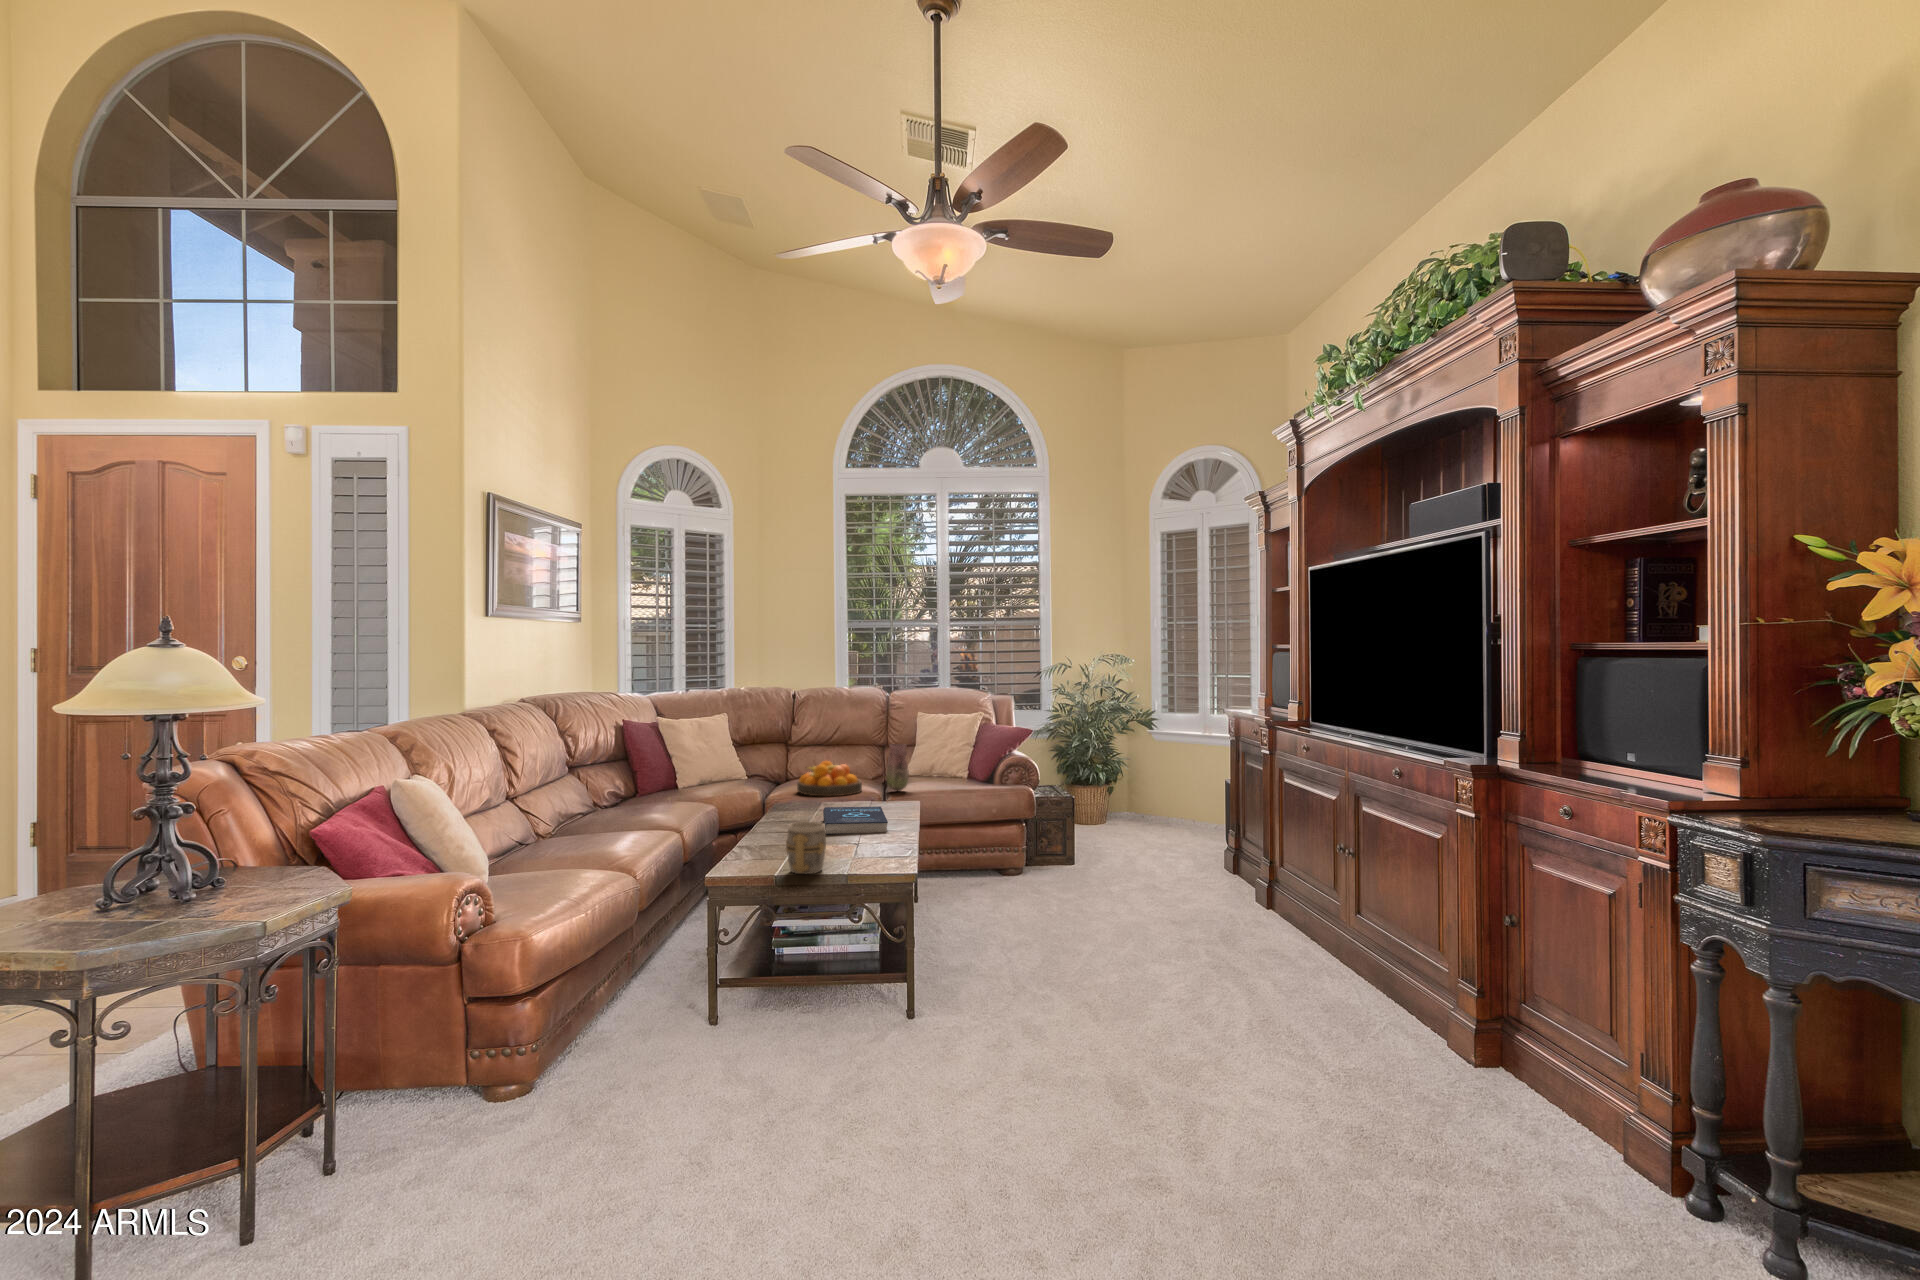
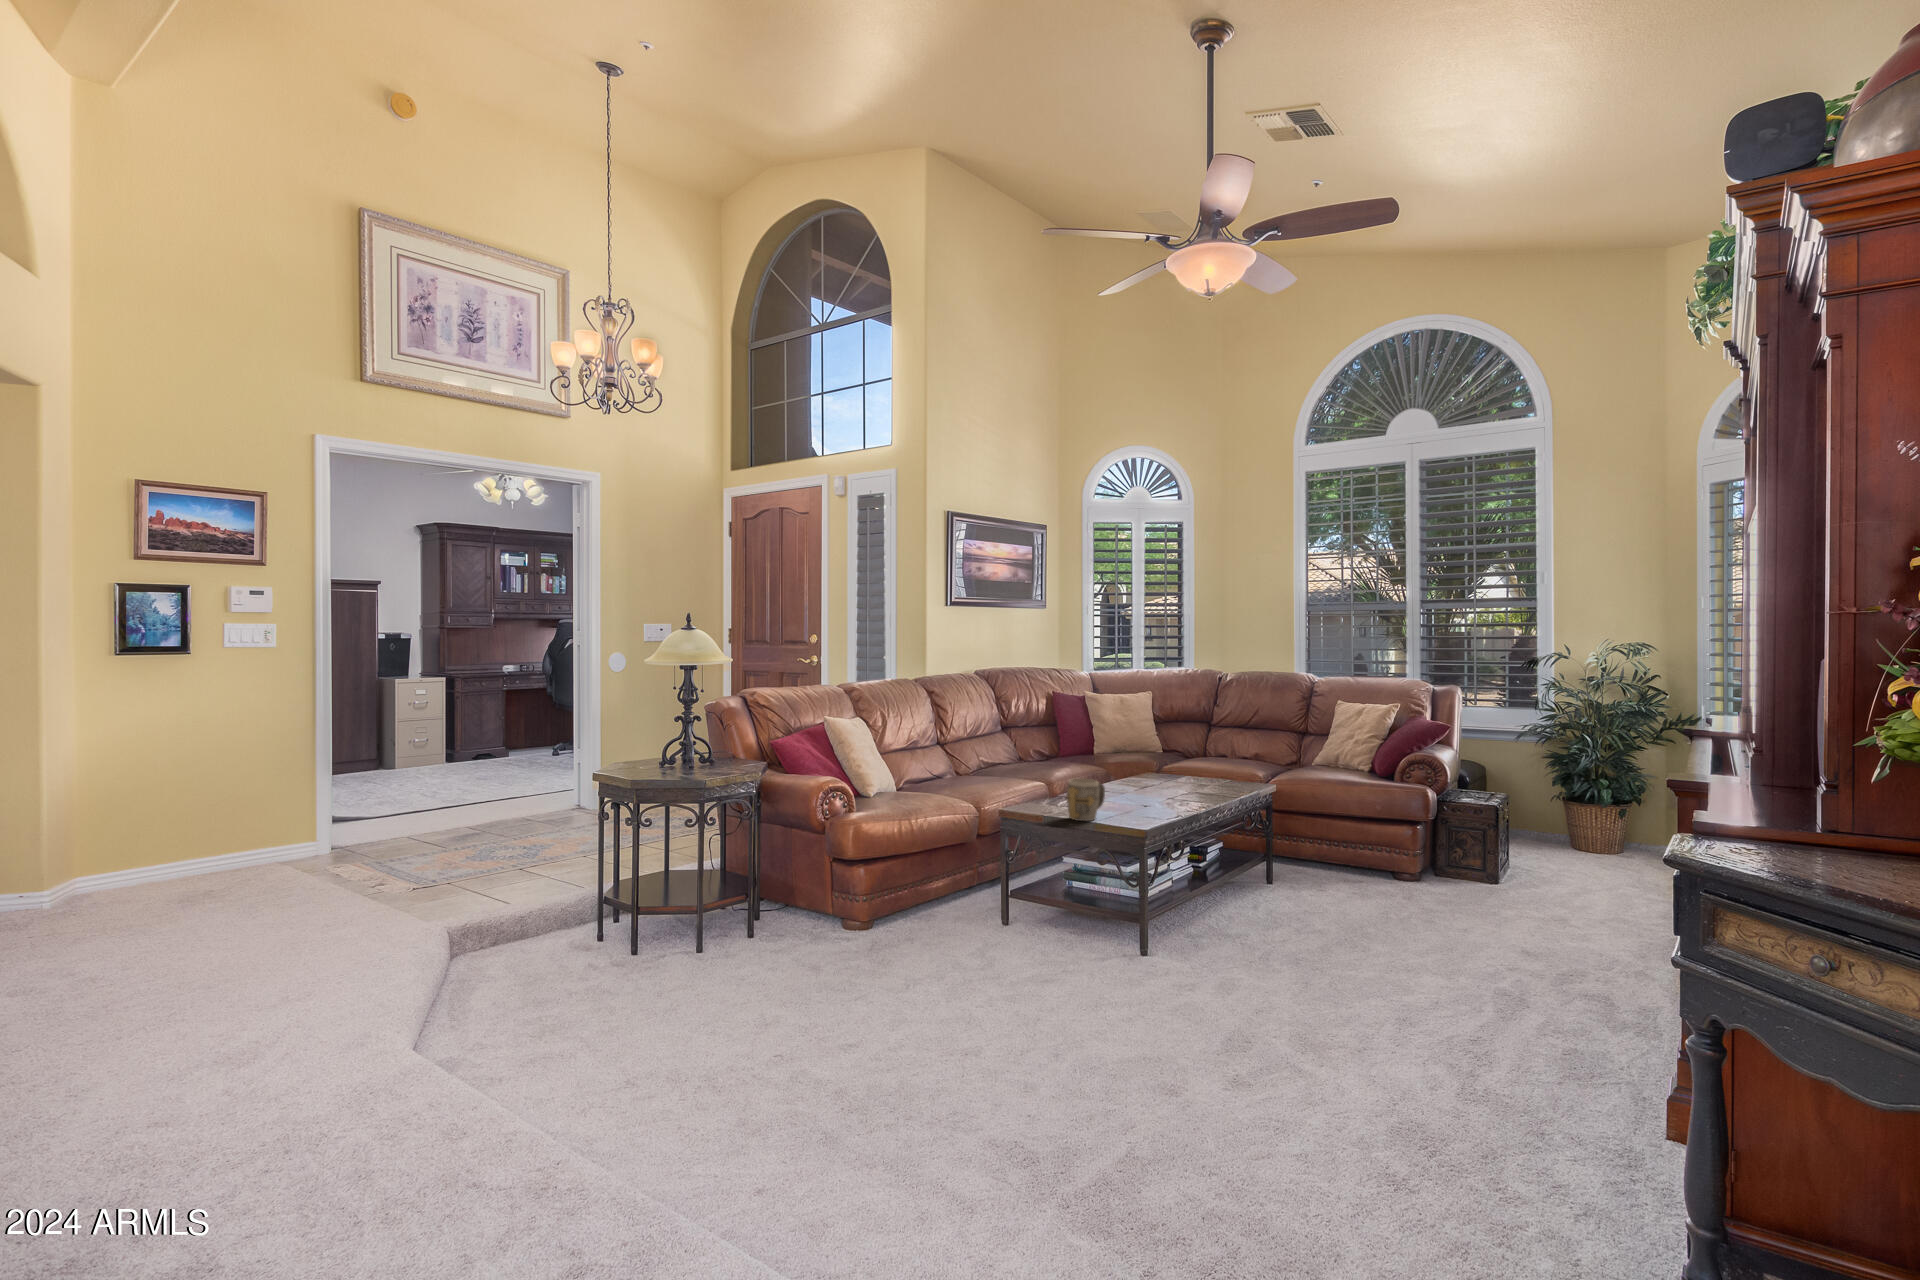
vase: present [886,744,909,791] -> none [1274,730,1297,777]
fruit bowl: present [797,761,862,796] -> none [1192,741,1255,775]
book: present [823,806,888,835] -> none [1148,778,1223,806]

